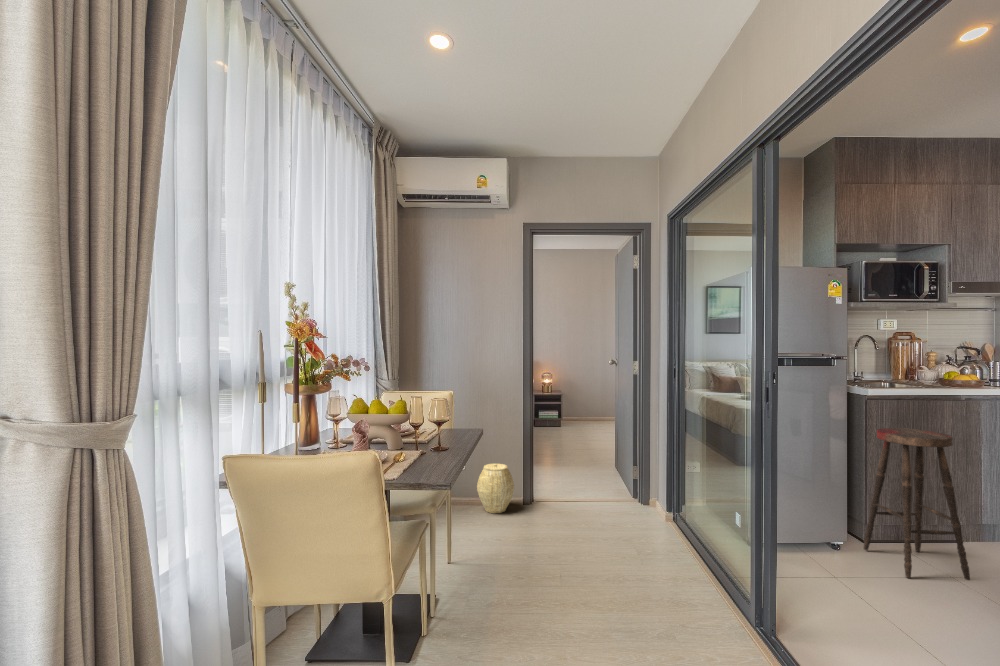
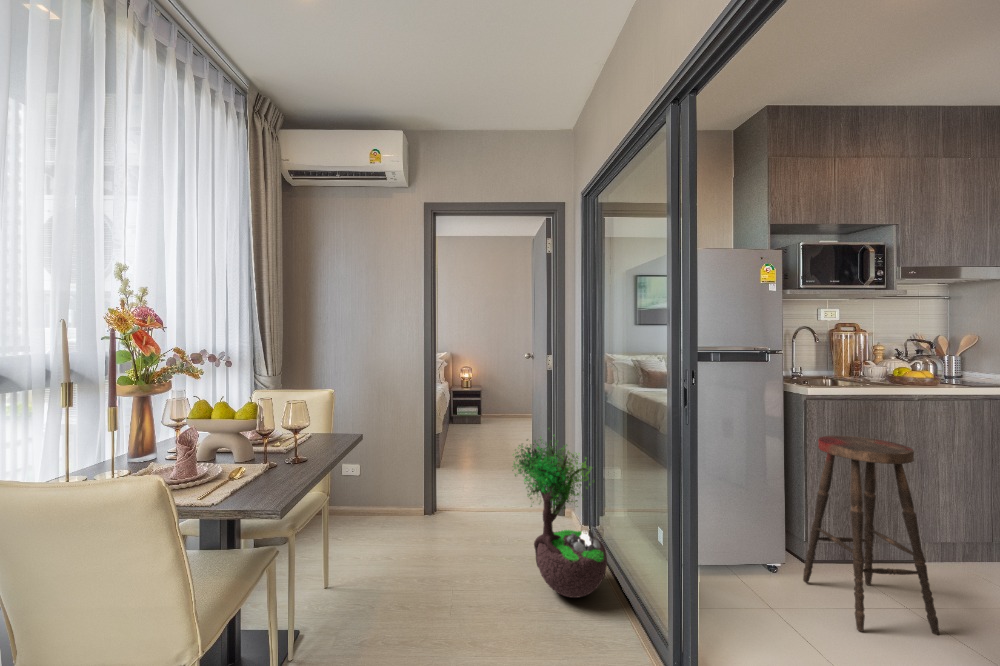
potted tree: none [618,421,703,558] -> present [513,437,607,598]
woven basket: present [477,464,514,513] -> none [375,470,417,527]

